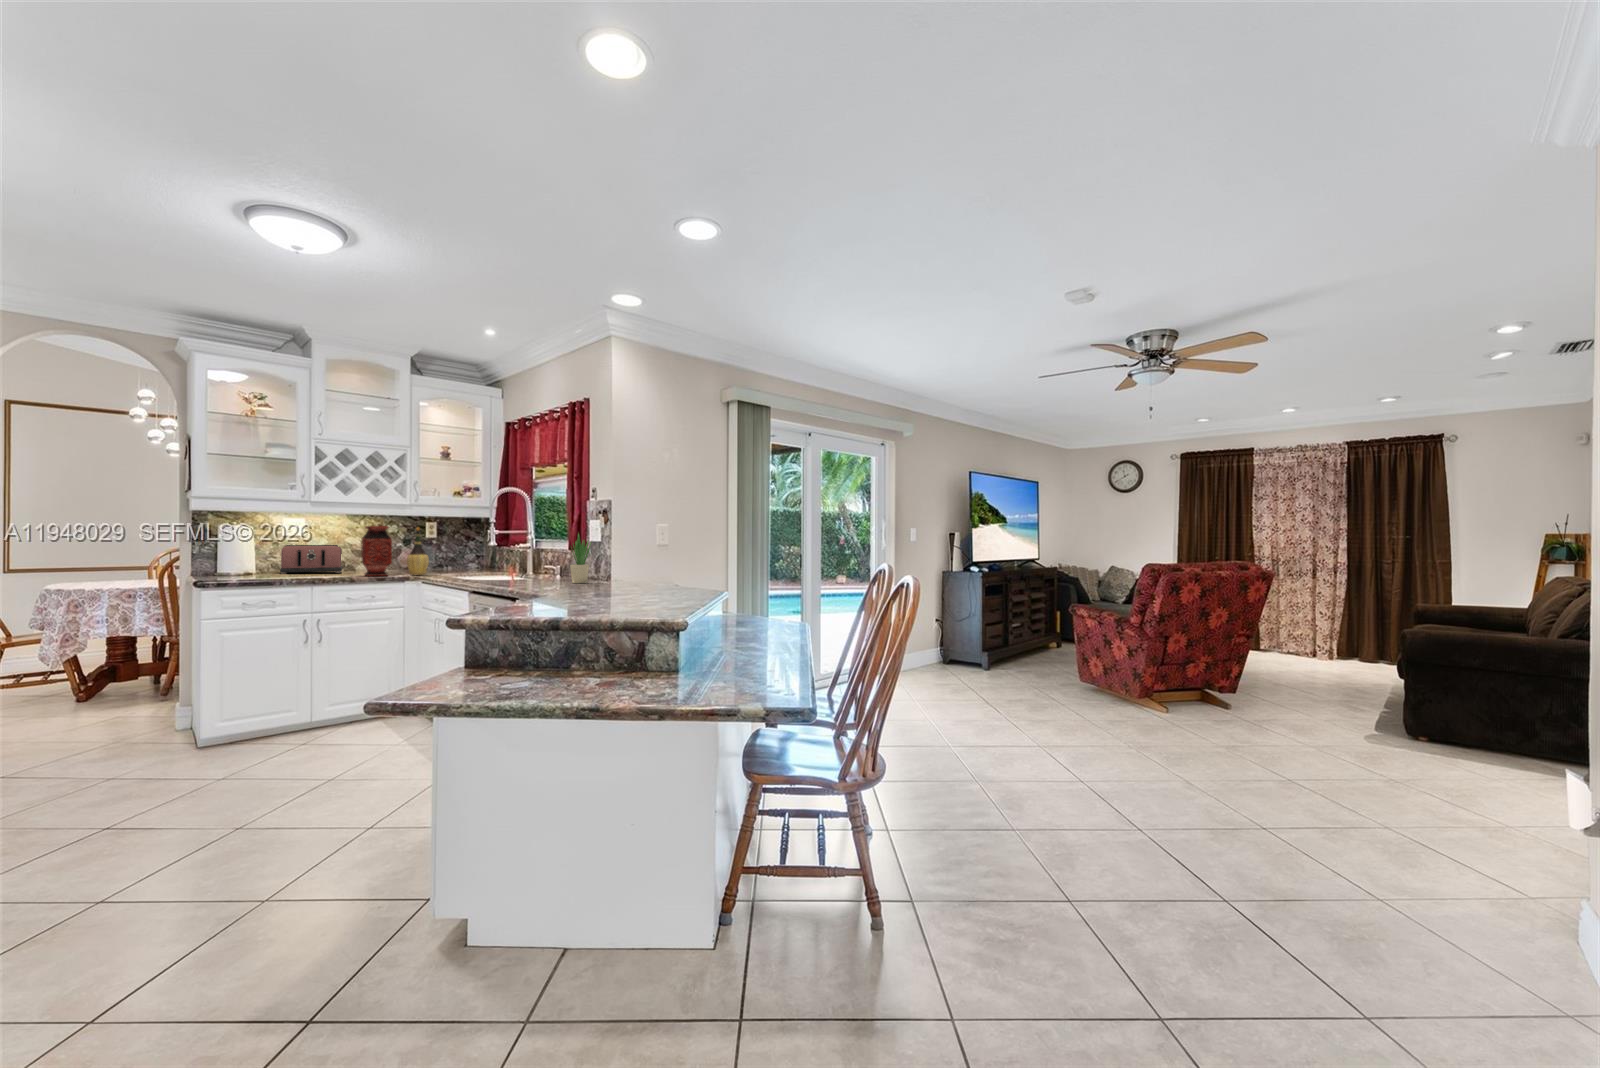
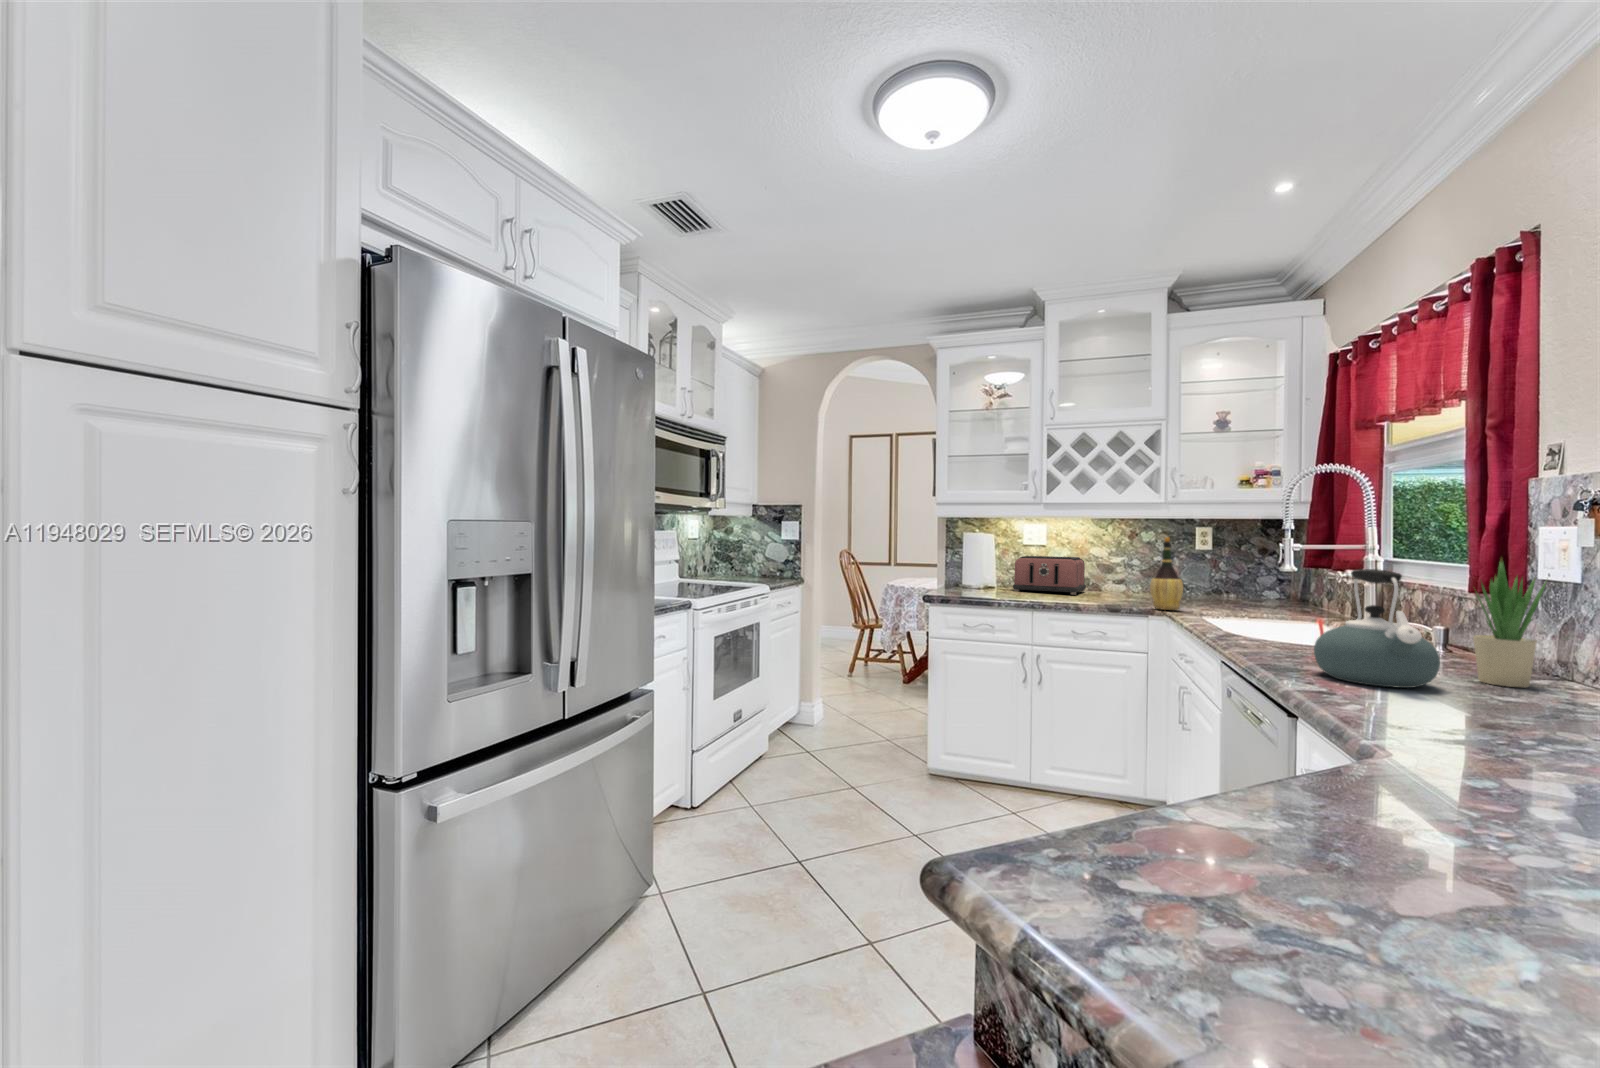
vase: present [361,526,392,576] -> none [1091,535,1128,607]
kettle: none [516,537,560,586] -> present [1314,569,1440,688]

